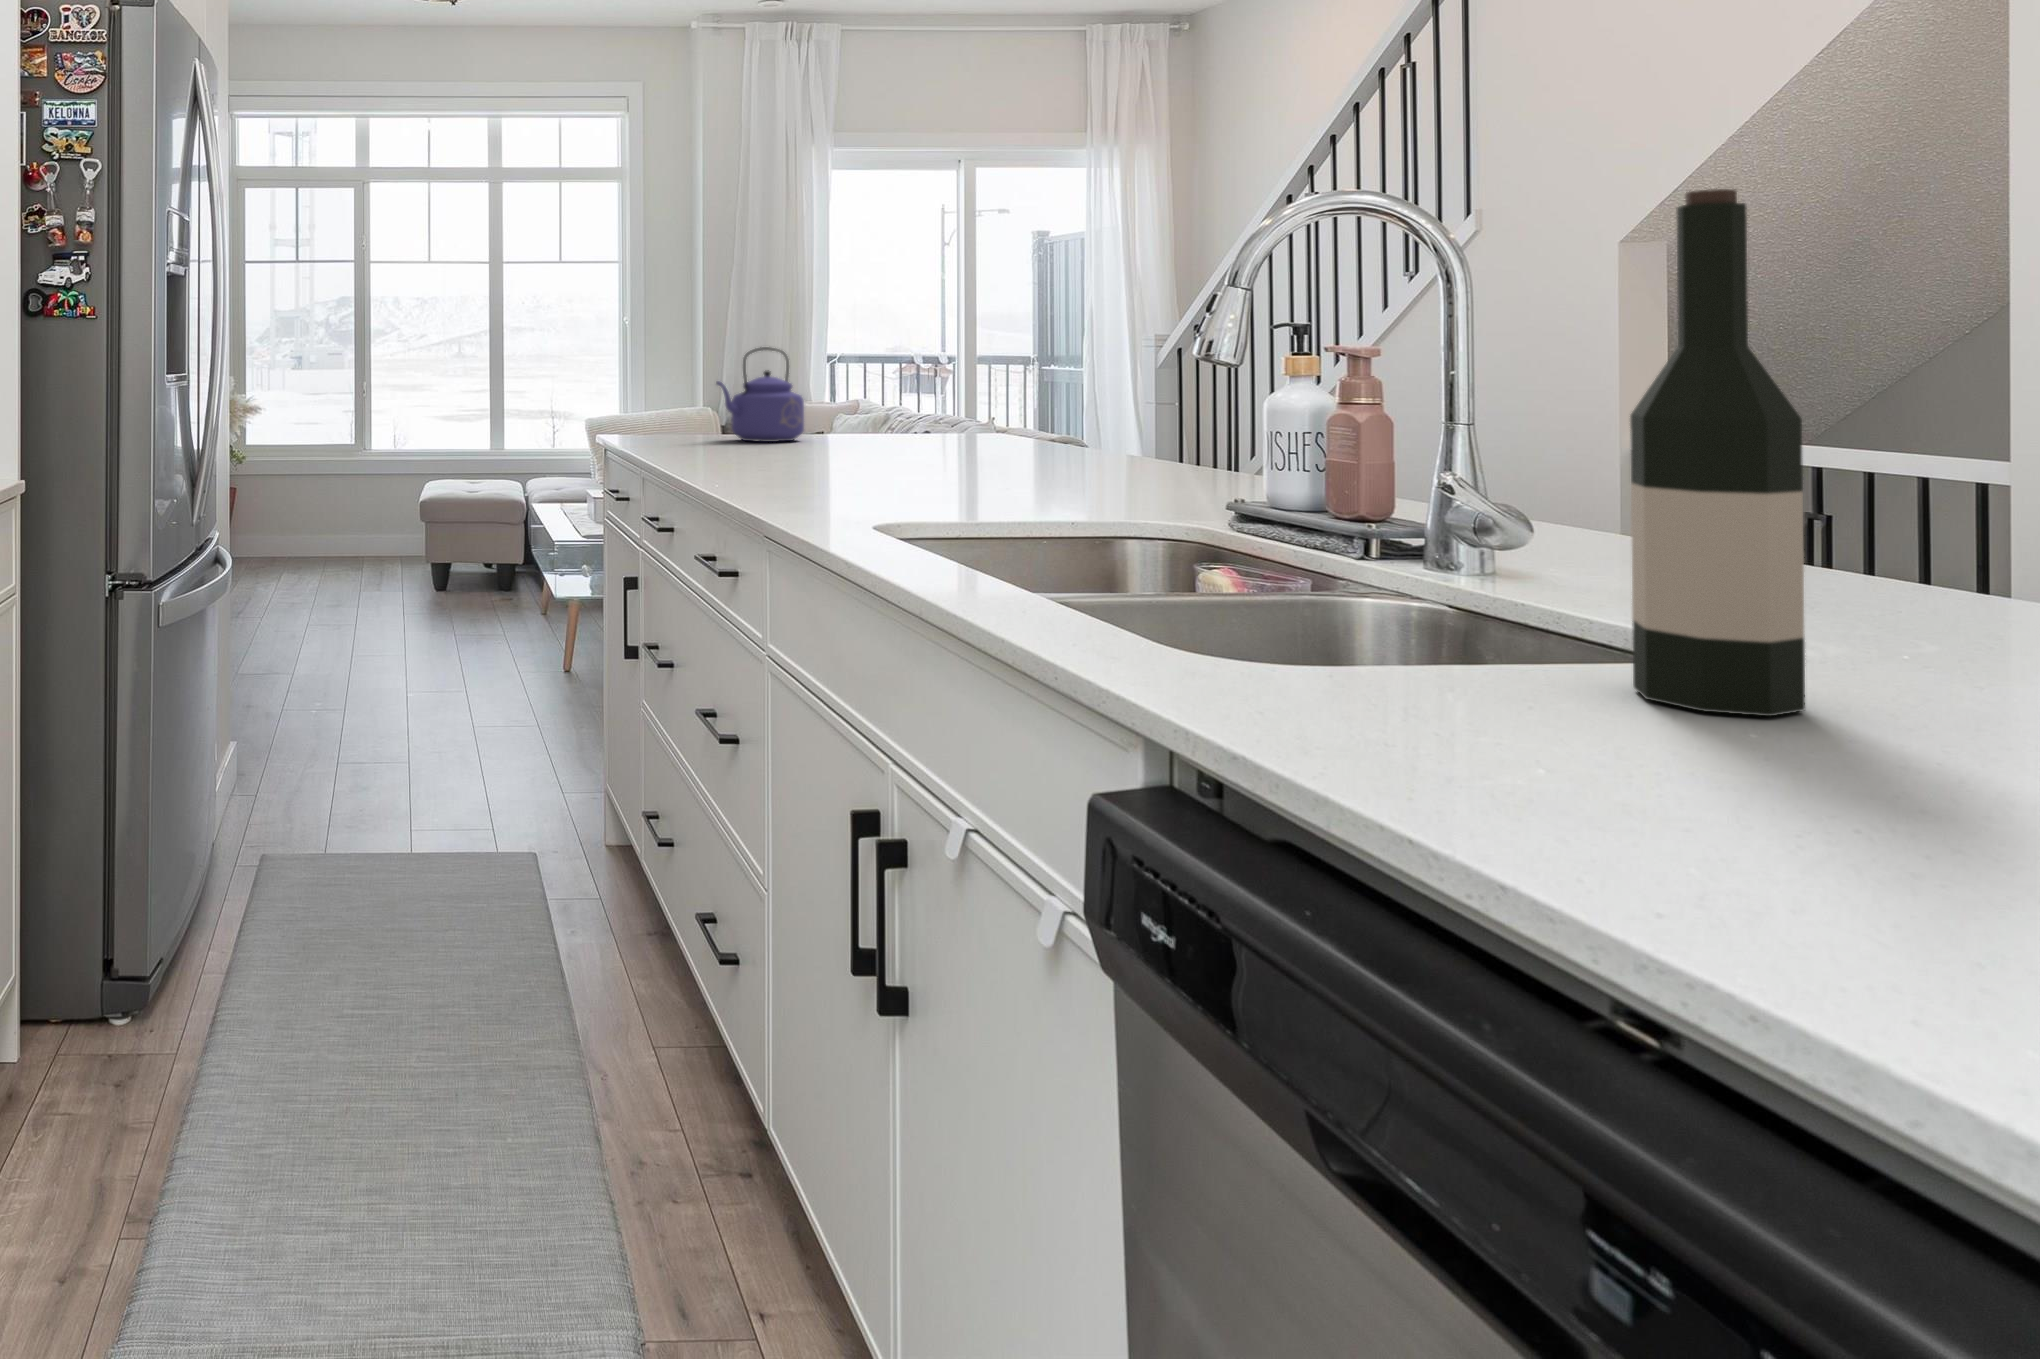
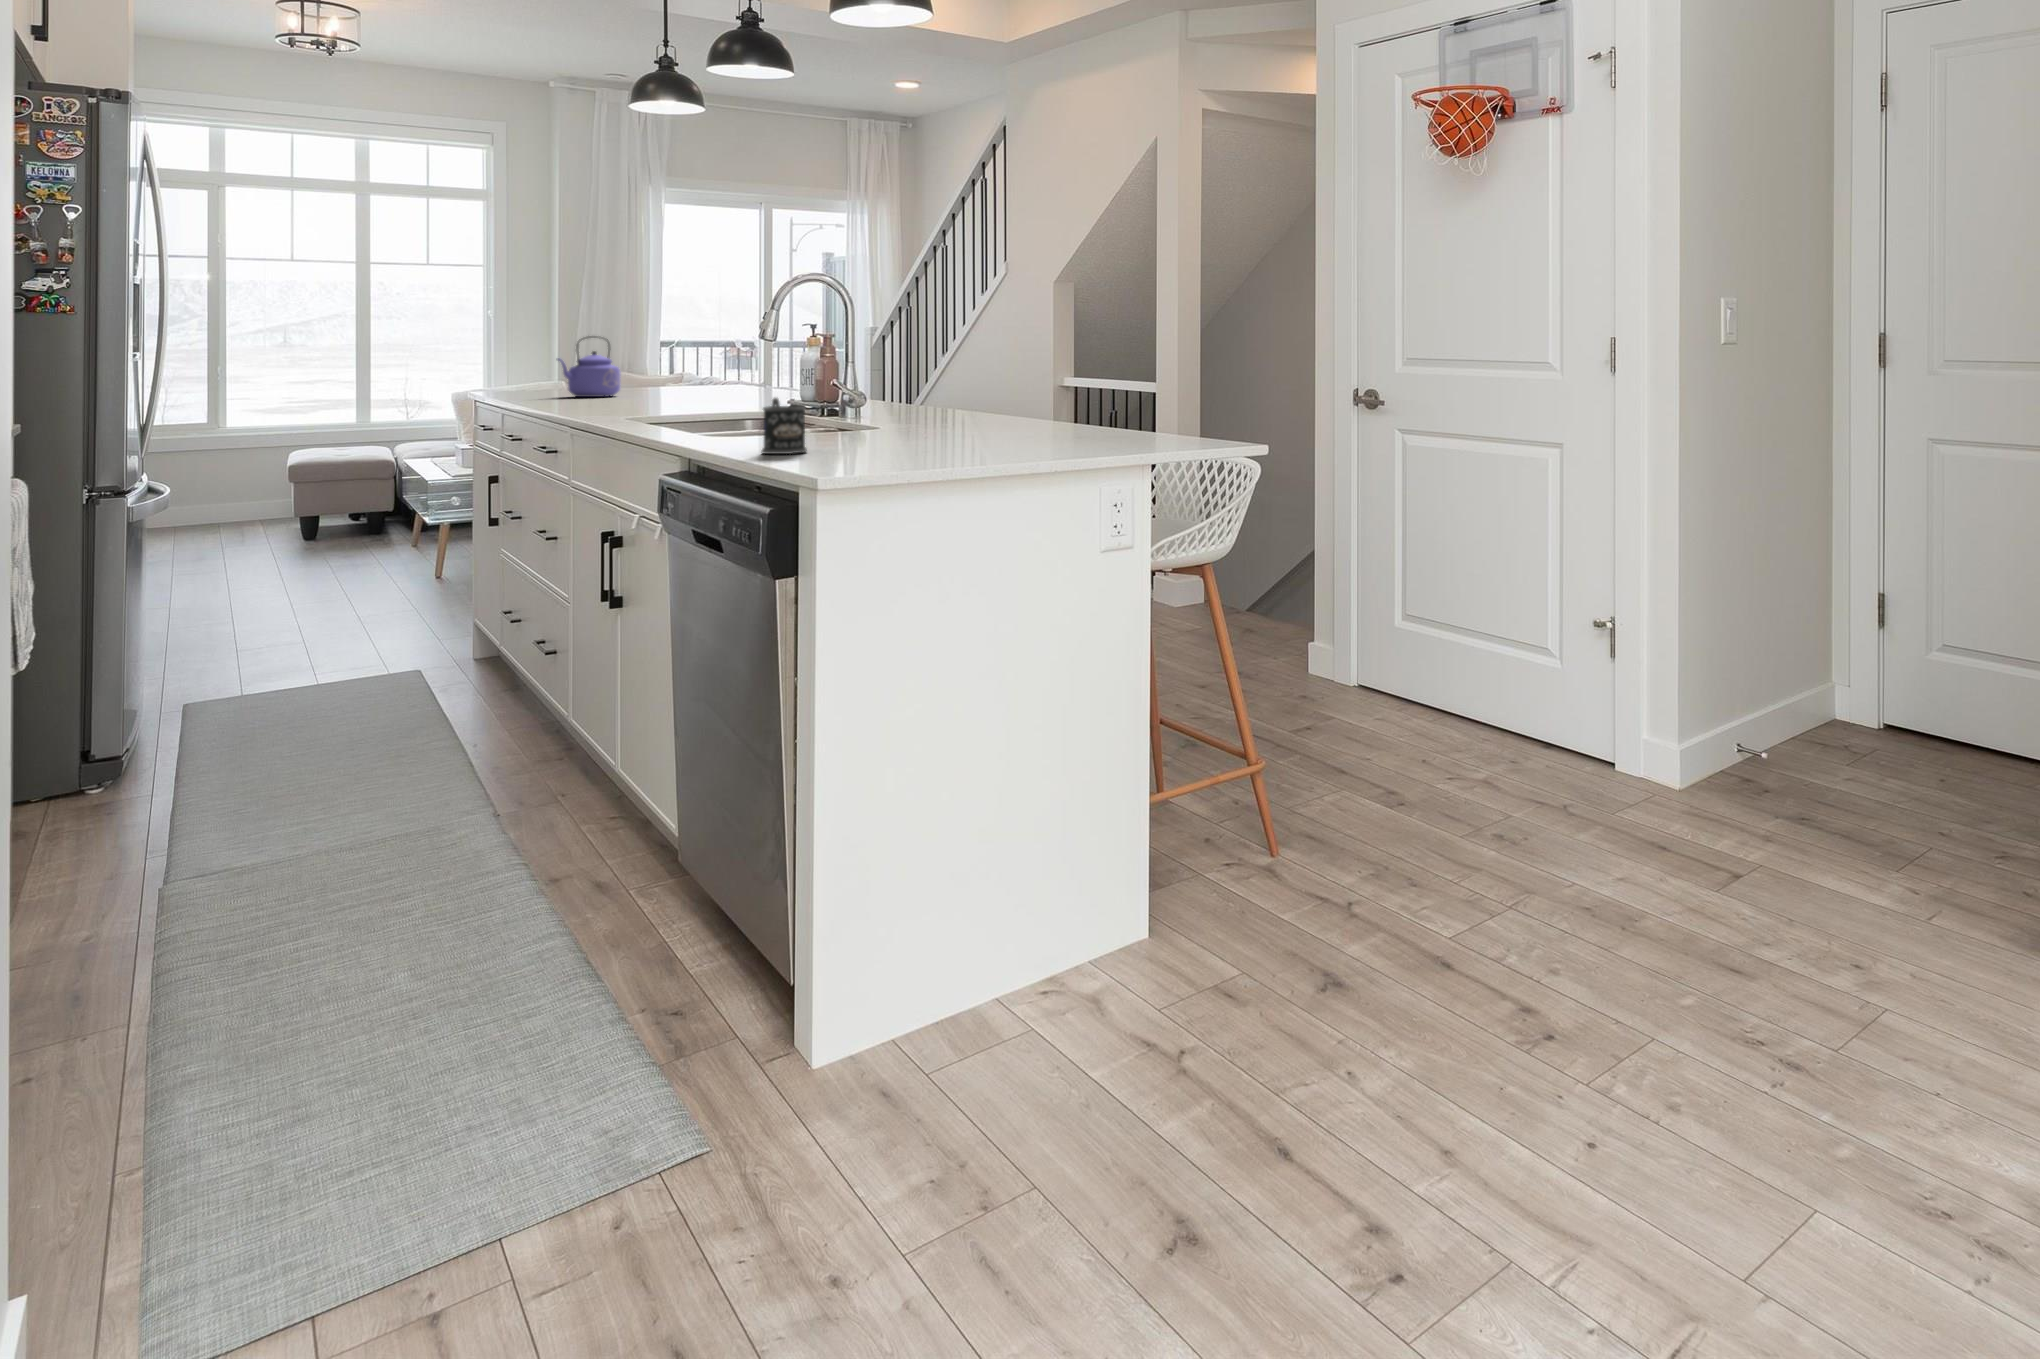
wine bottle: present [1630,189,1805,716] -> none [855,288,899,448]
mug: none [1370,534,1539,738] -> present [762,398,807,454]

